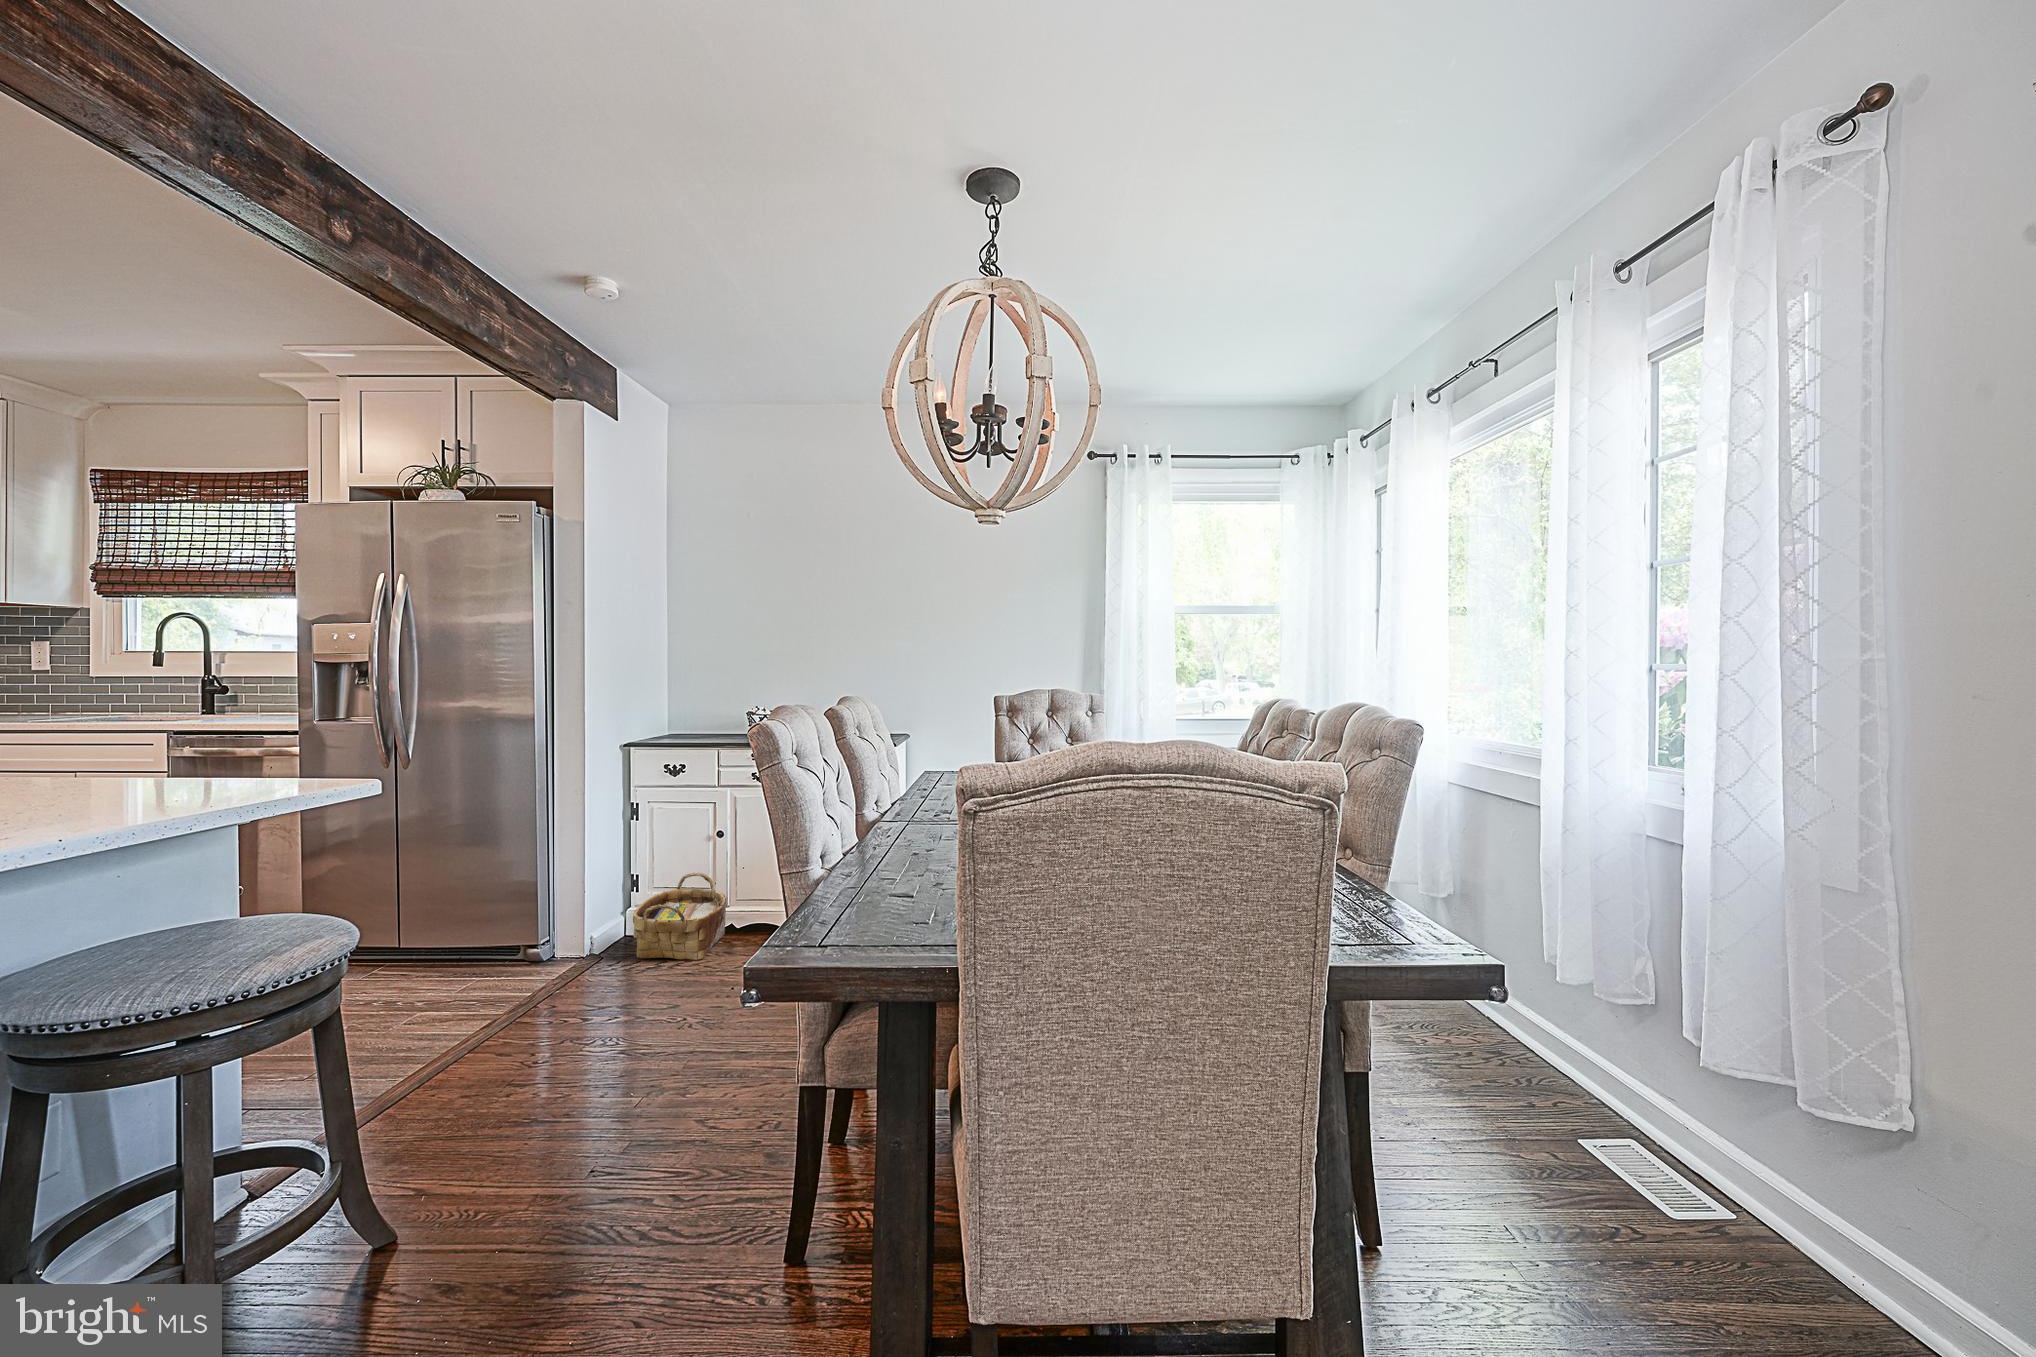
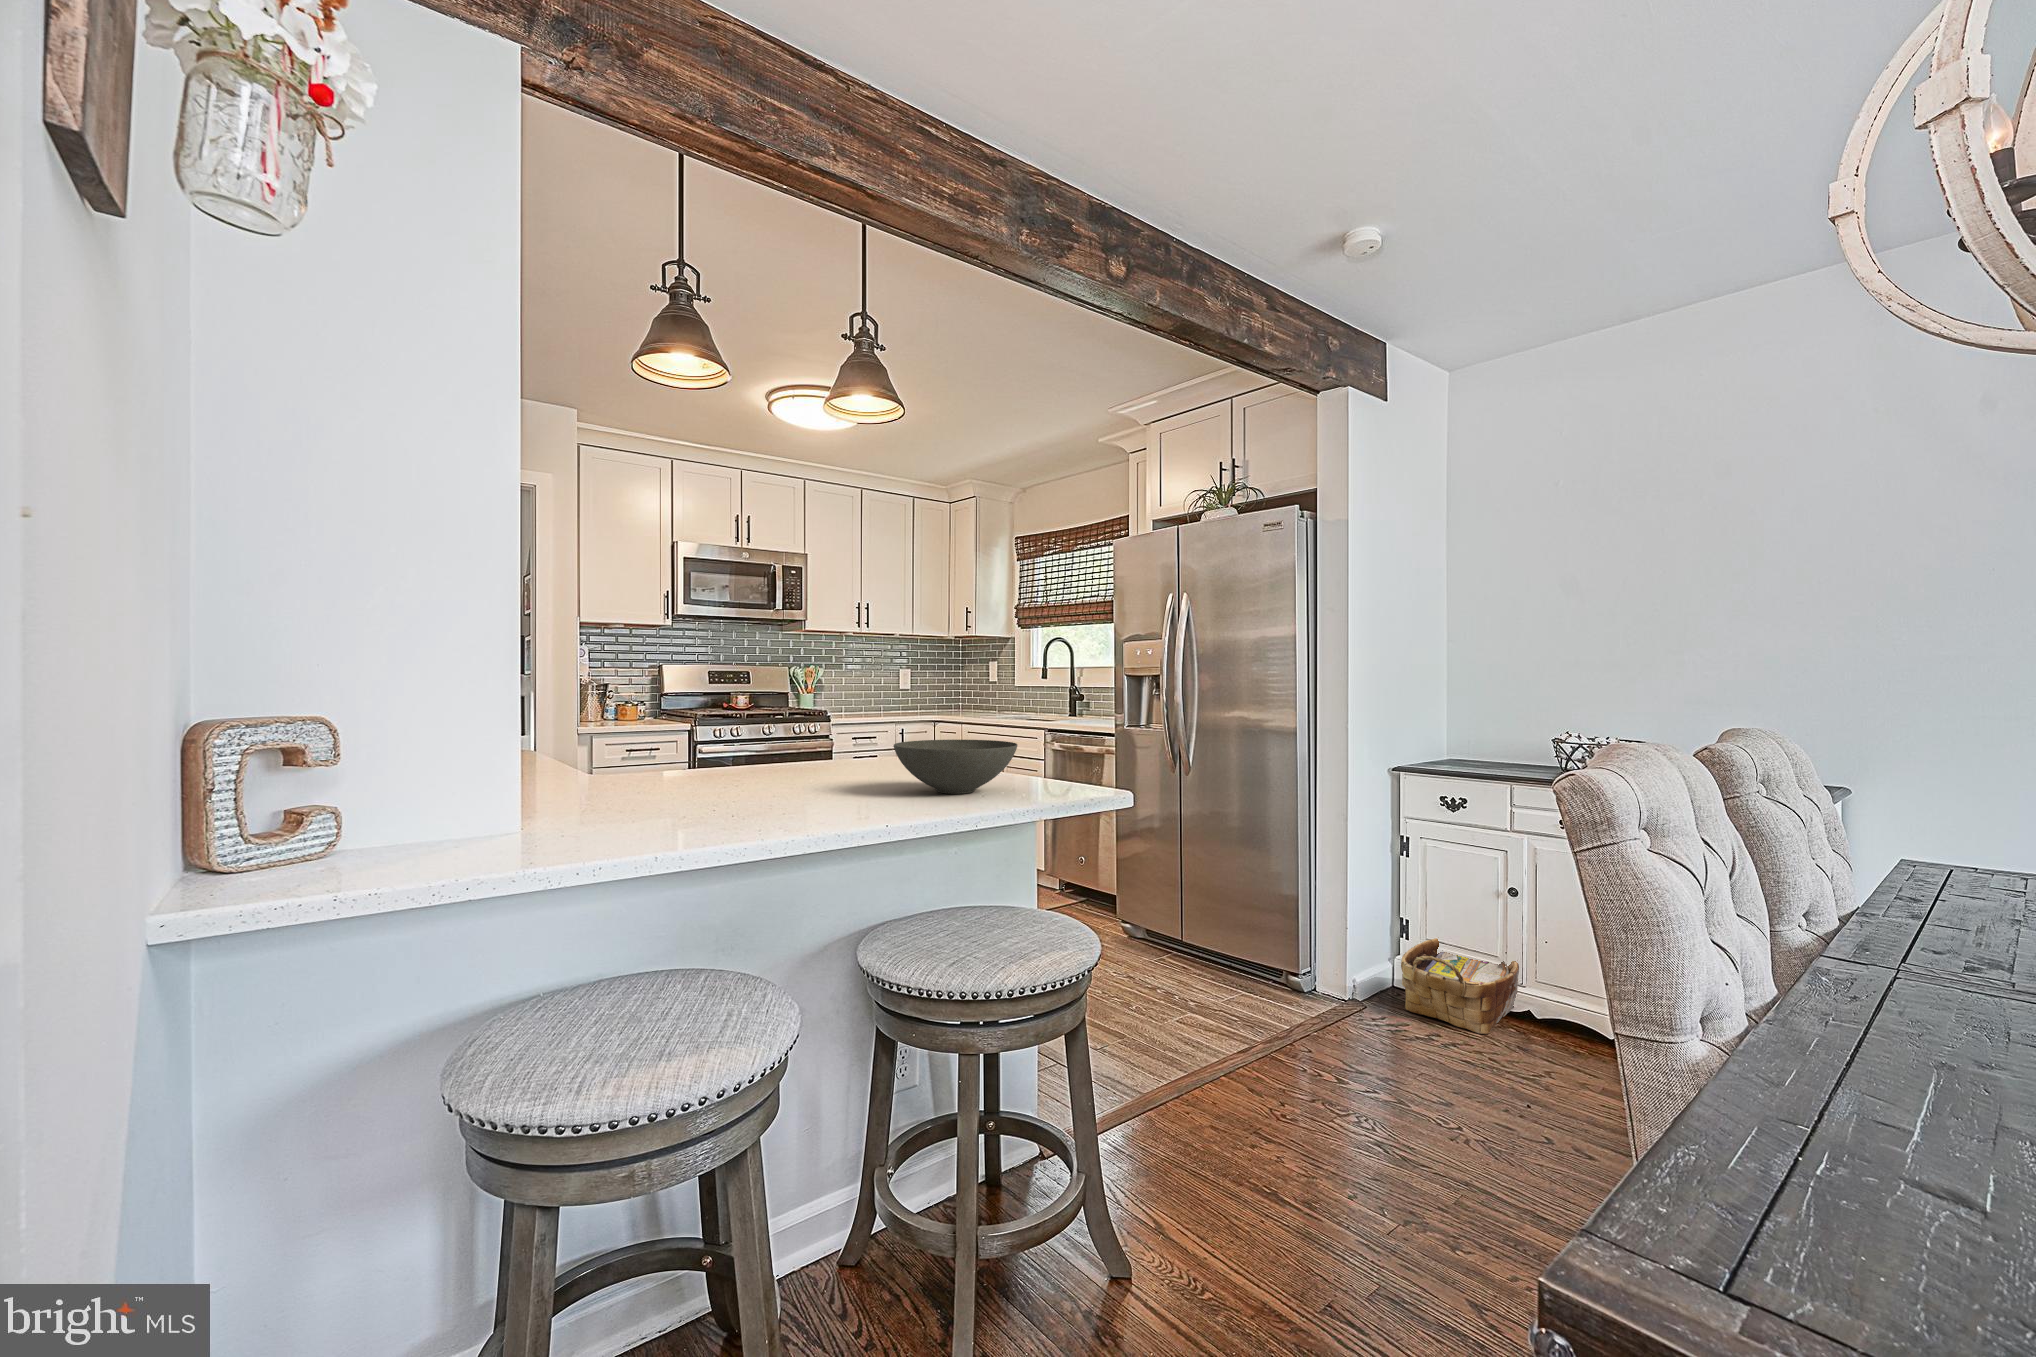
bowl: none [82,738,263,797] -> present [894,740,1018,794]

